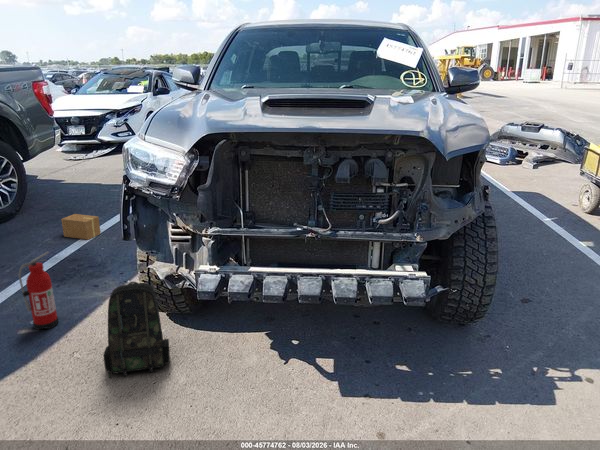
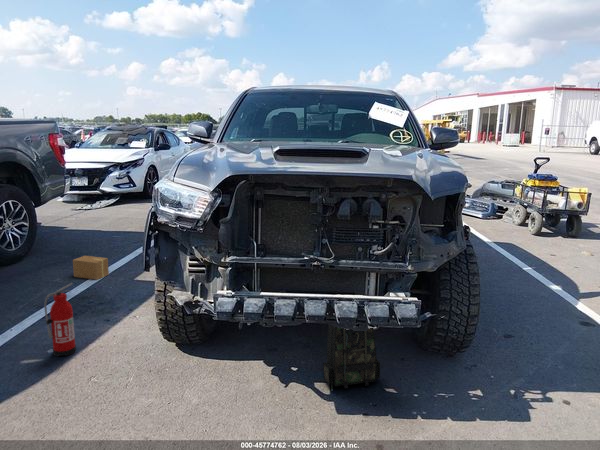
backpack: present [103,282,170,378] -> present [323,325,380,388]

